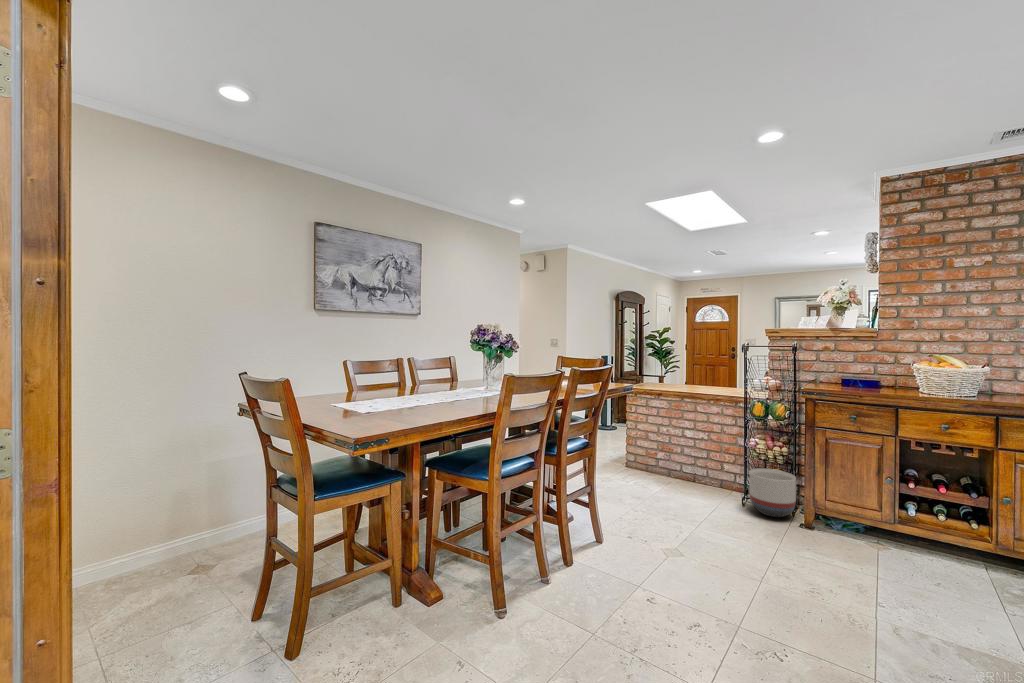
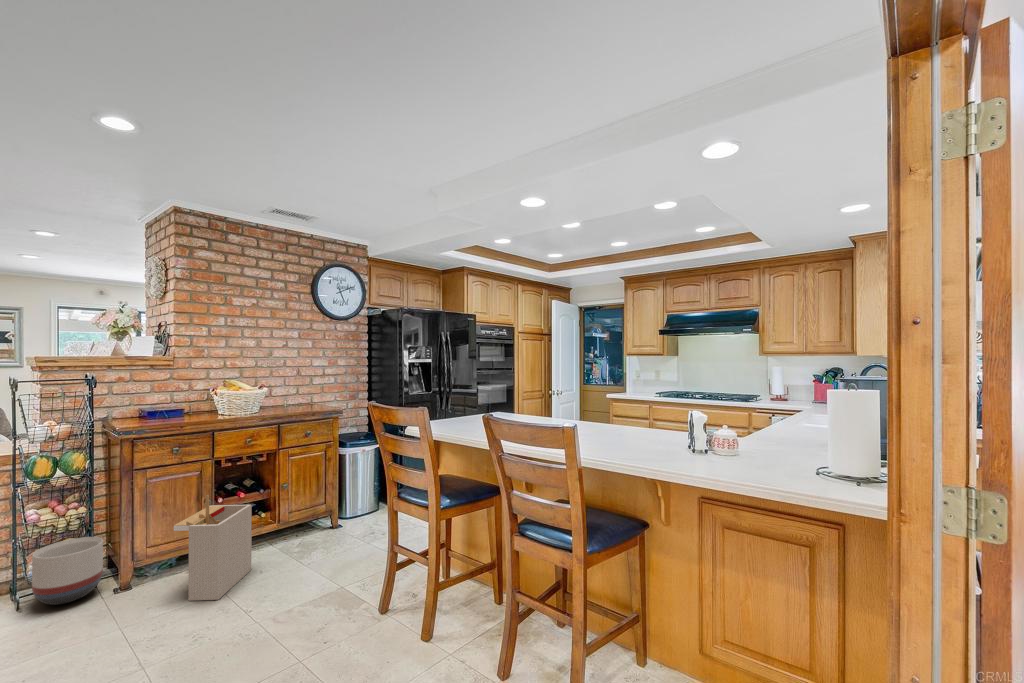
storage bin: none [836,468,934,578] -> present [174,495,252,601]

